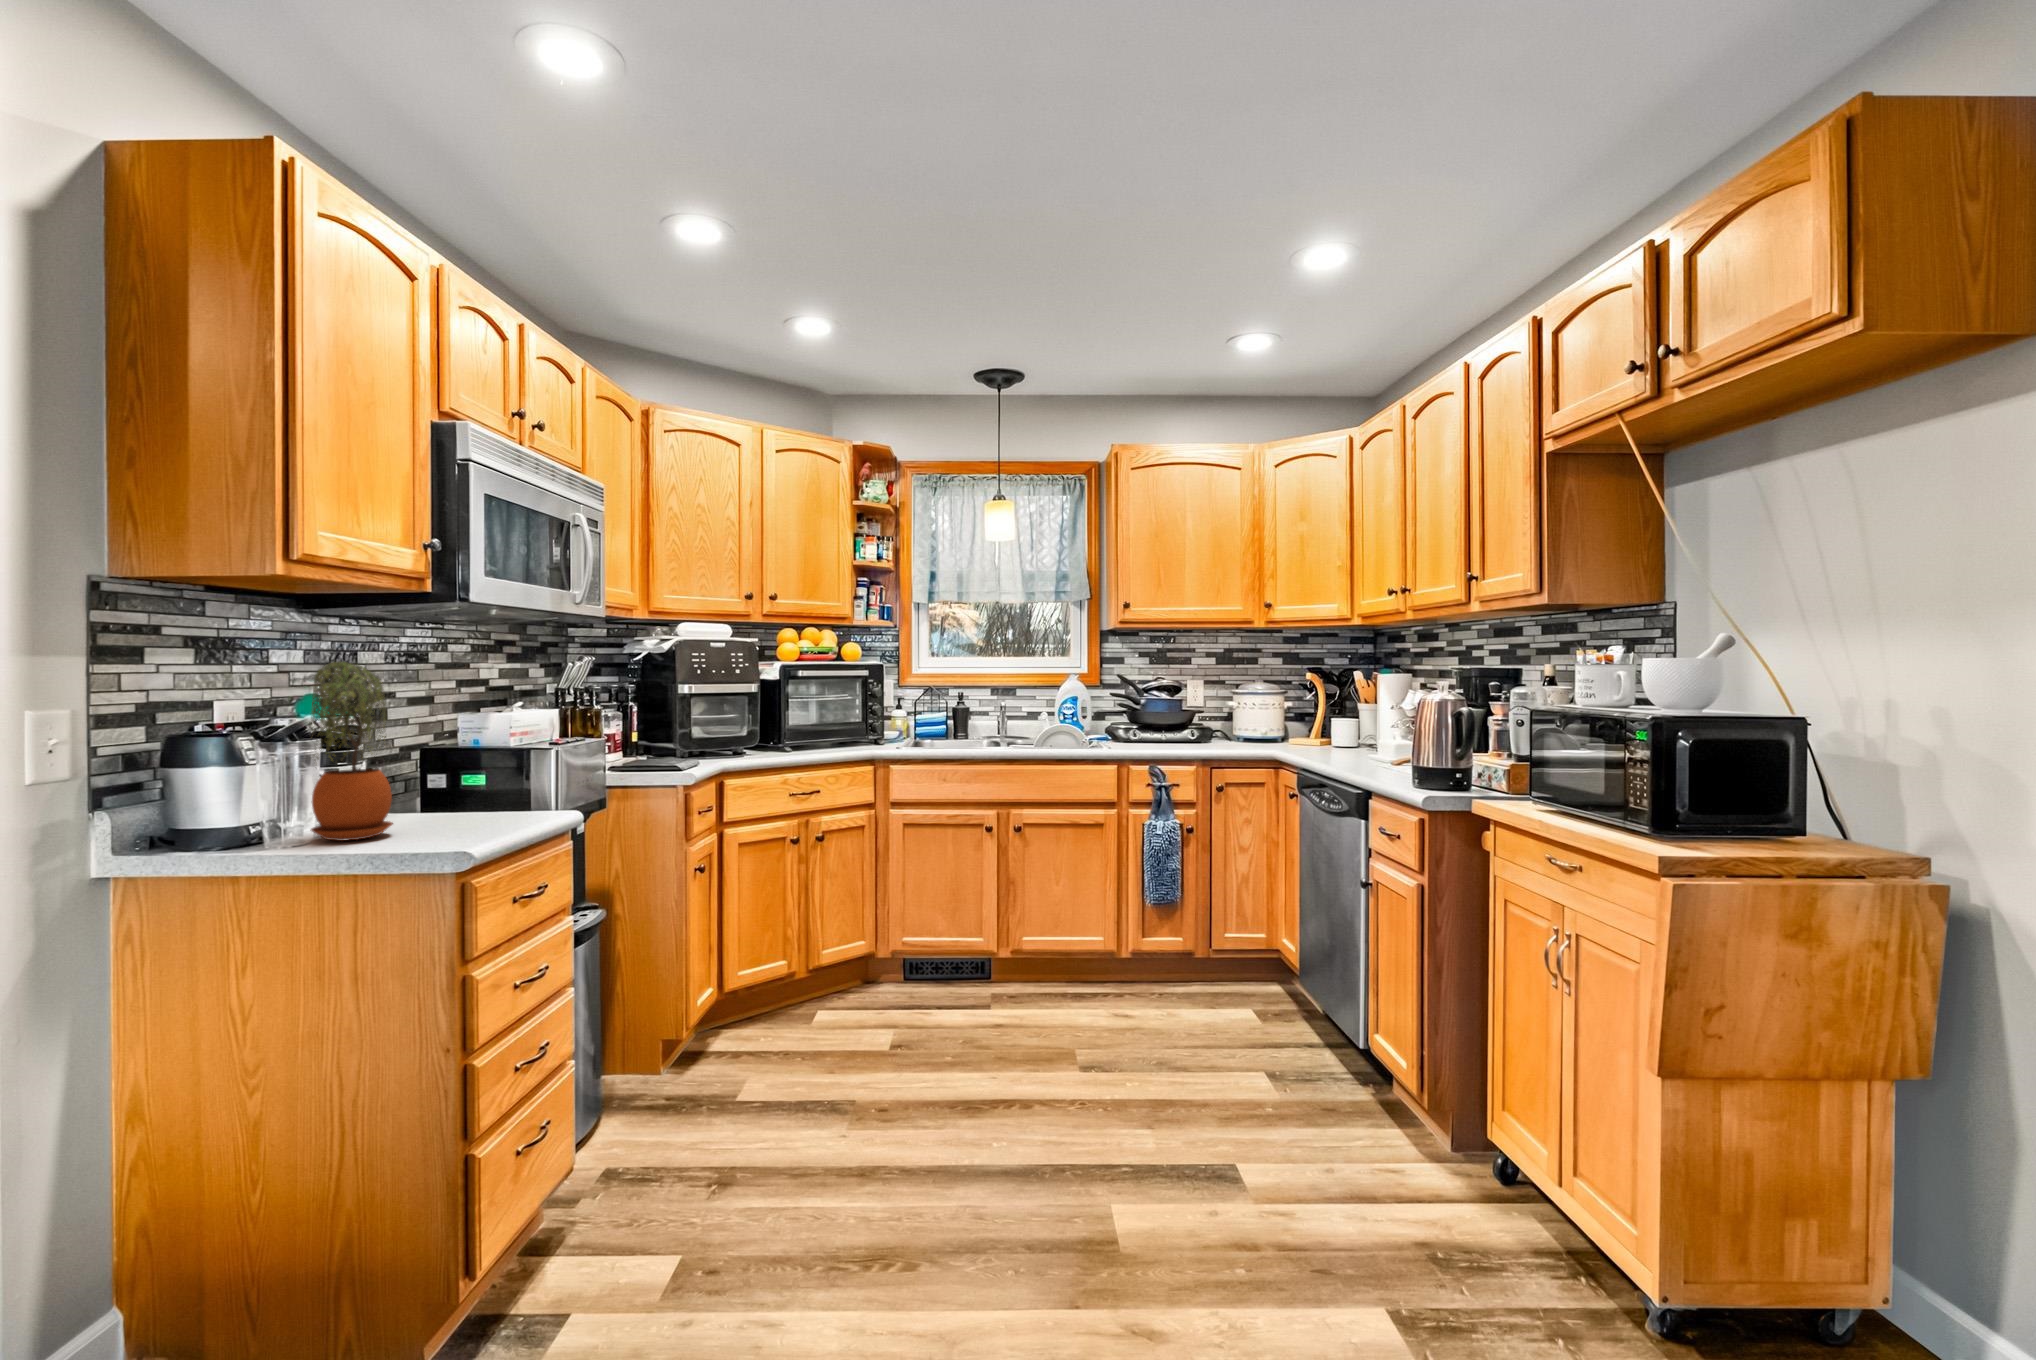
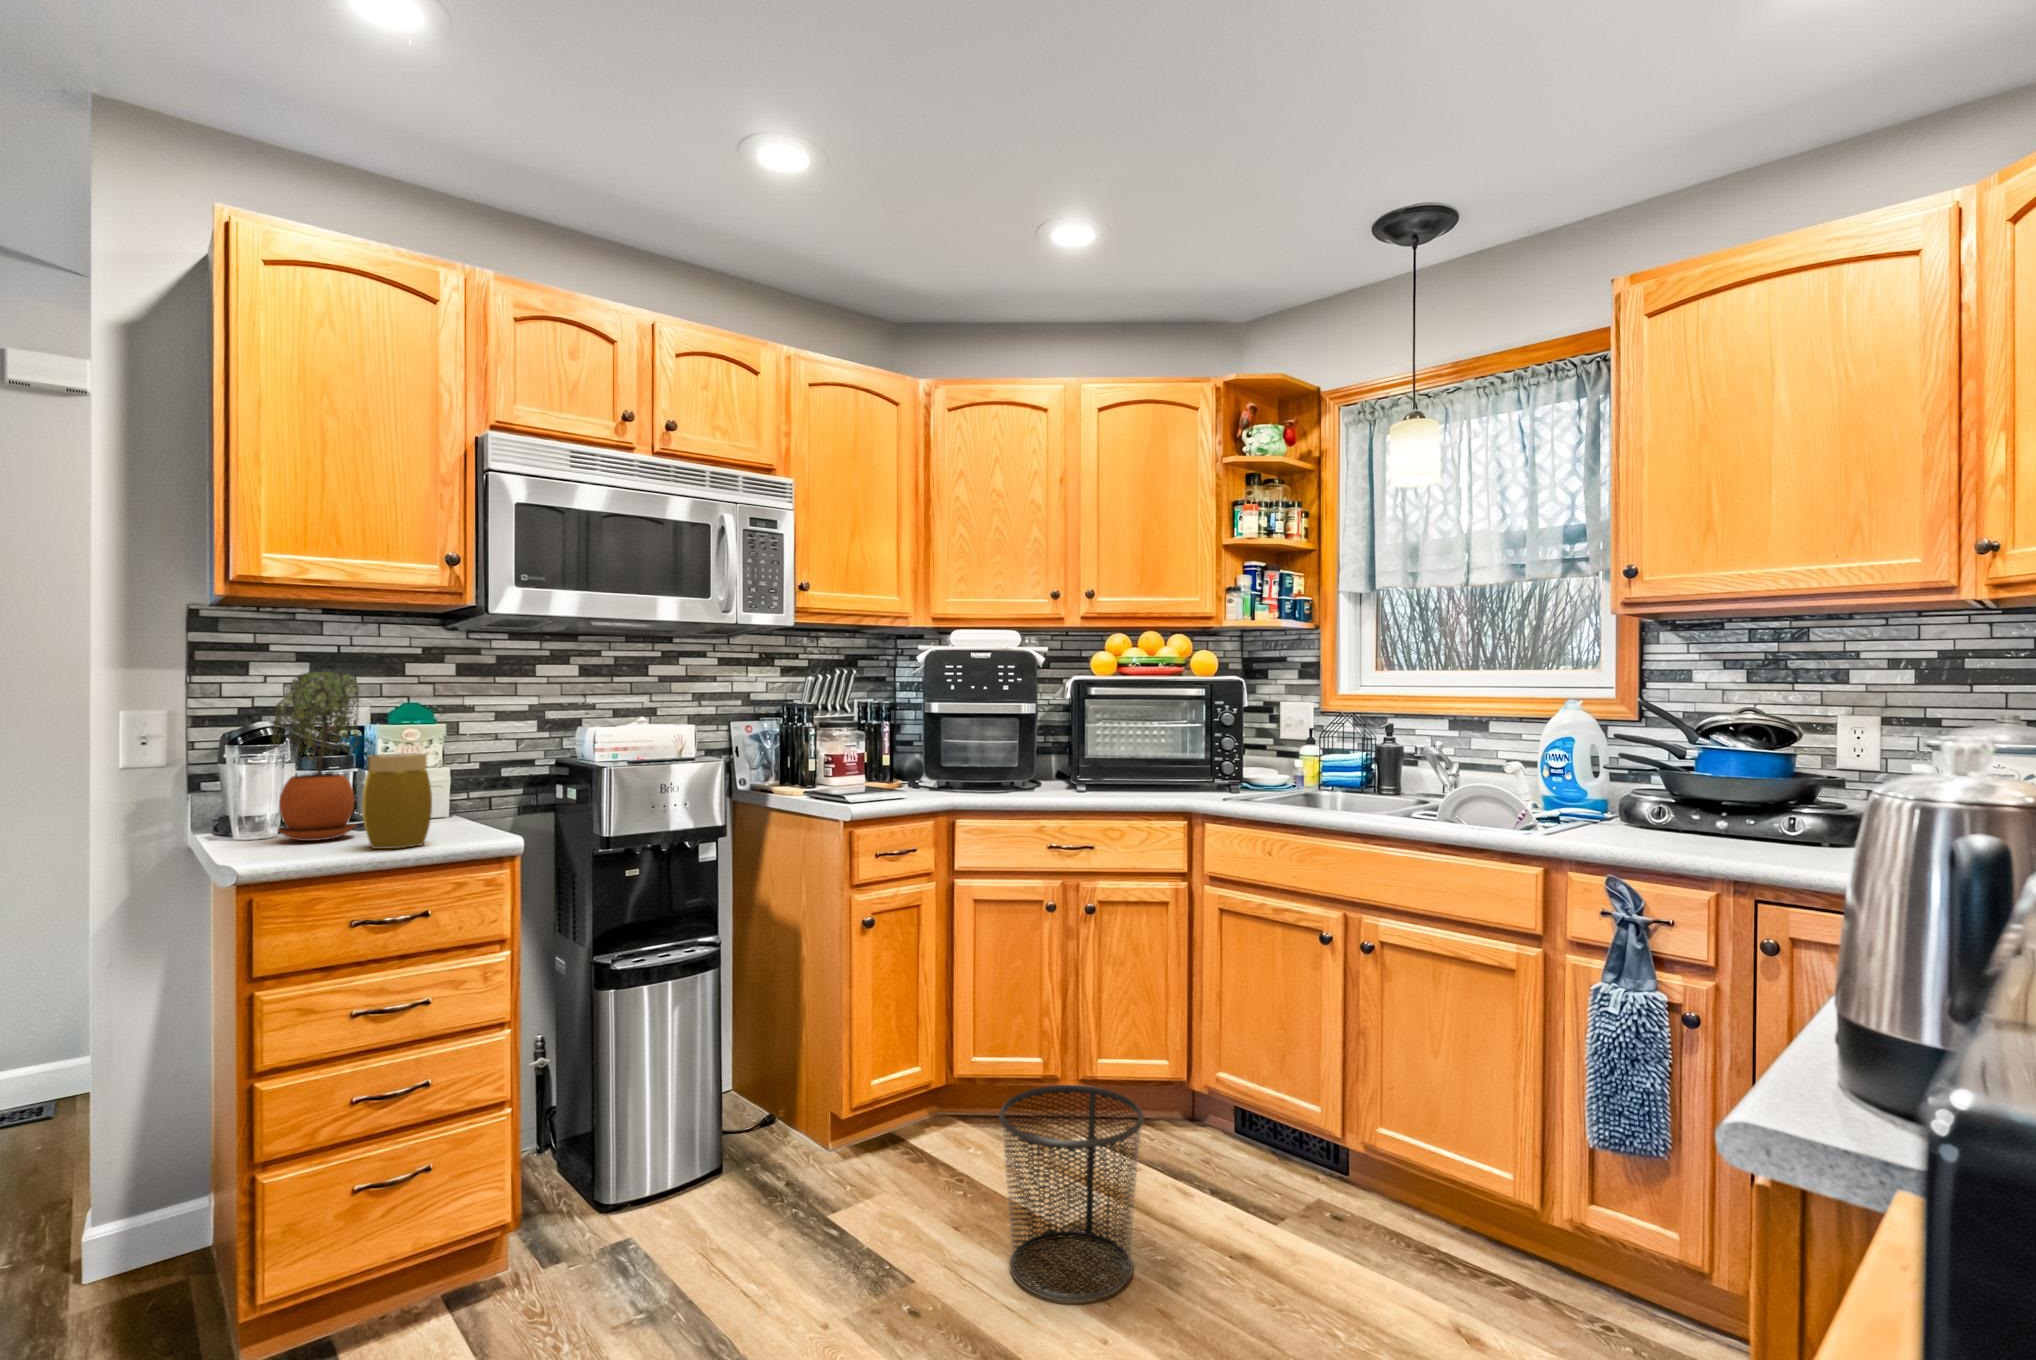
jar: none [454,741,520,833] -> present [362,754,432,849]
trash can: none [885,937,981,1067] -> present [999,1085,1144,1301]

